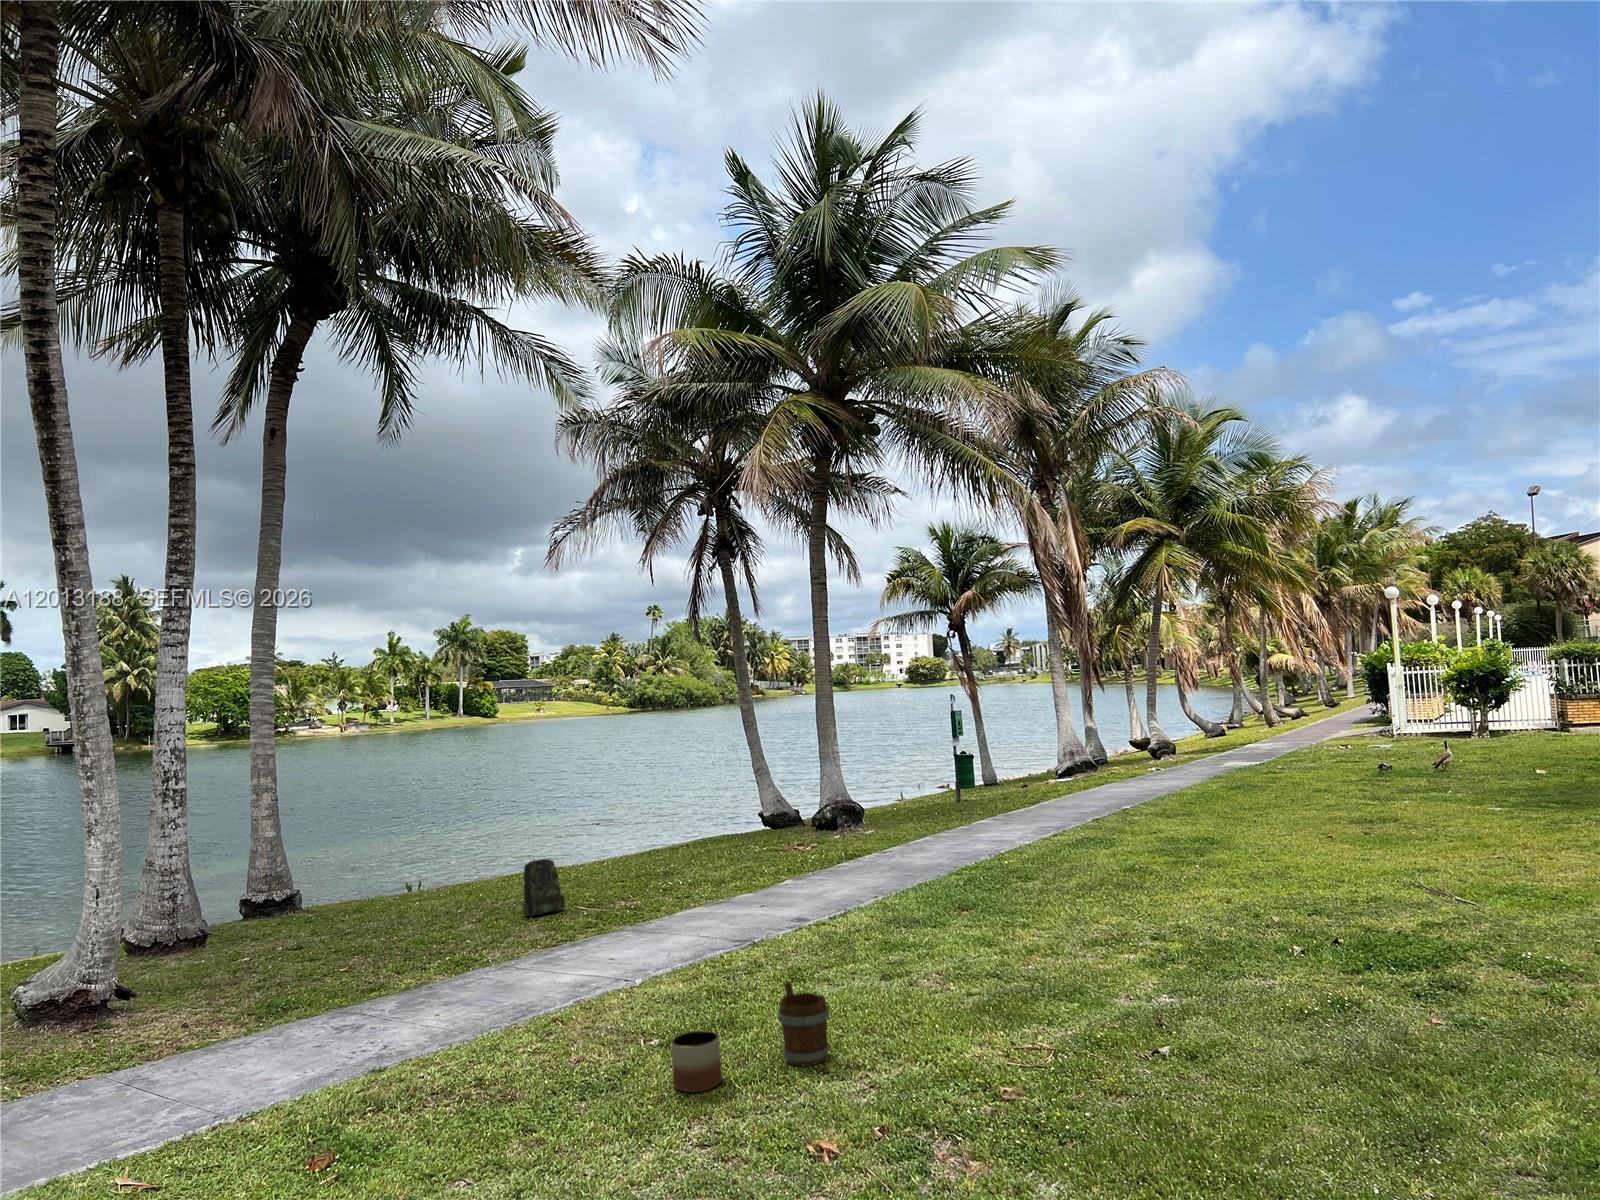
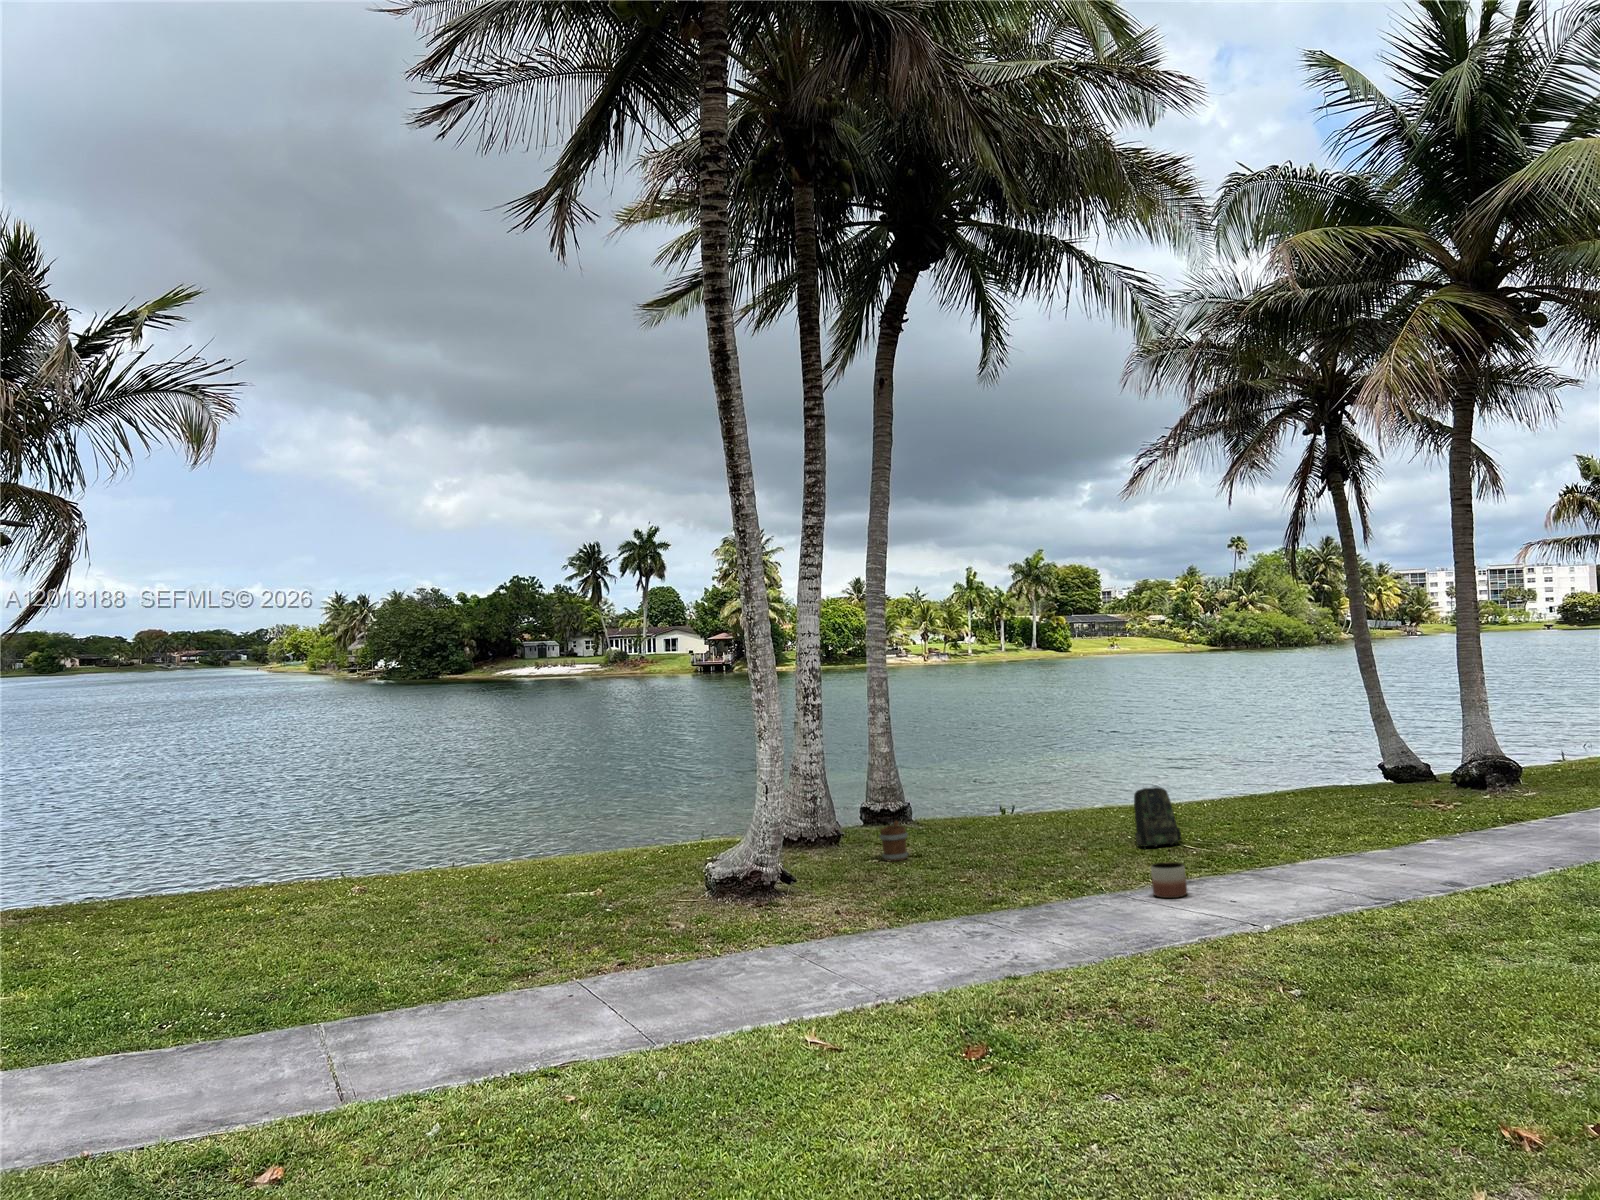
bucket: present [777,982,830,1066] -> present [879,821,909,861]
planter: present [671,1030,722,1092] -> present [1151,862,1187,898]

